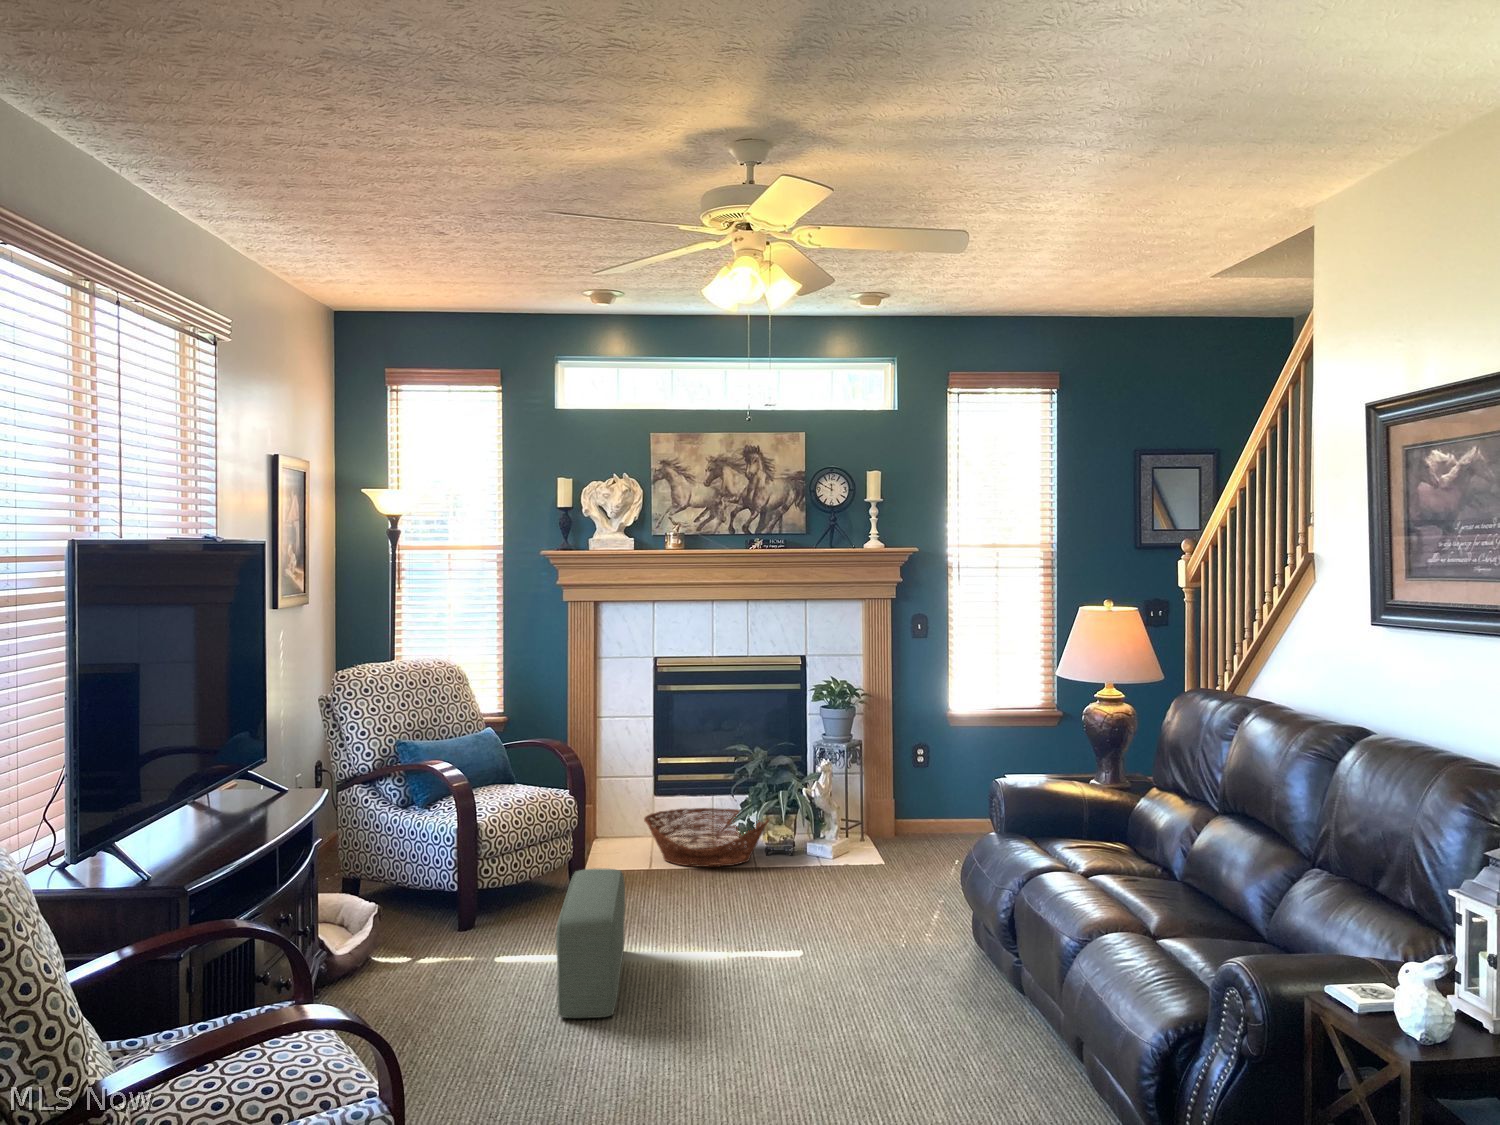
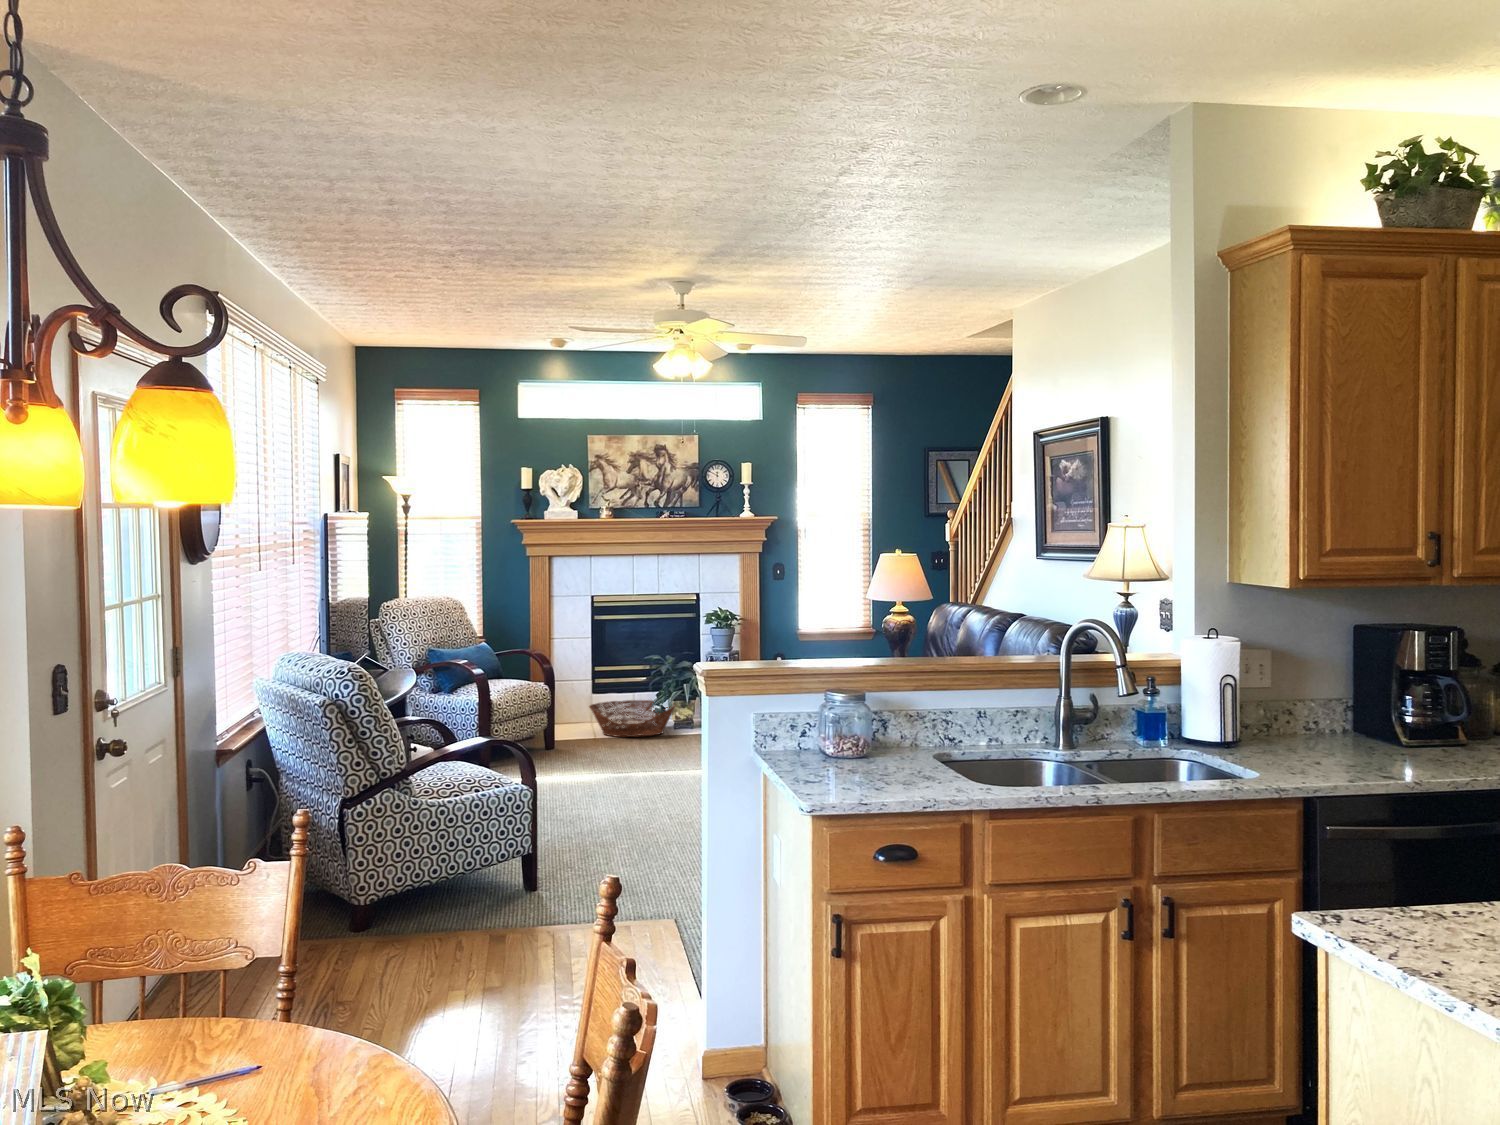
pouf: present [556,869,625,1018] -> none [556,723,594,802]

